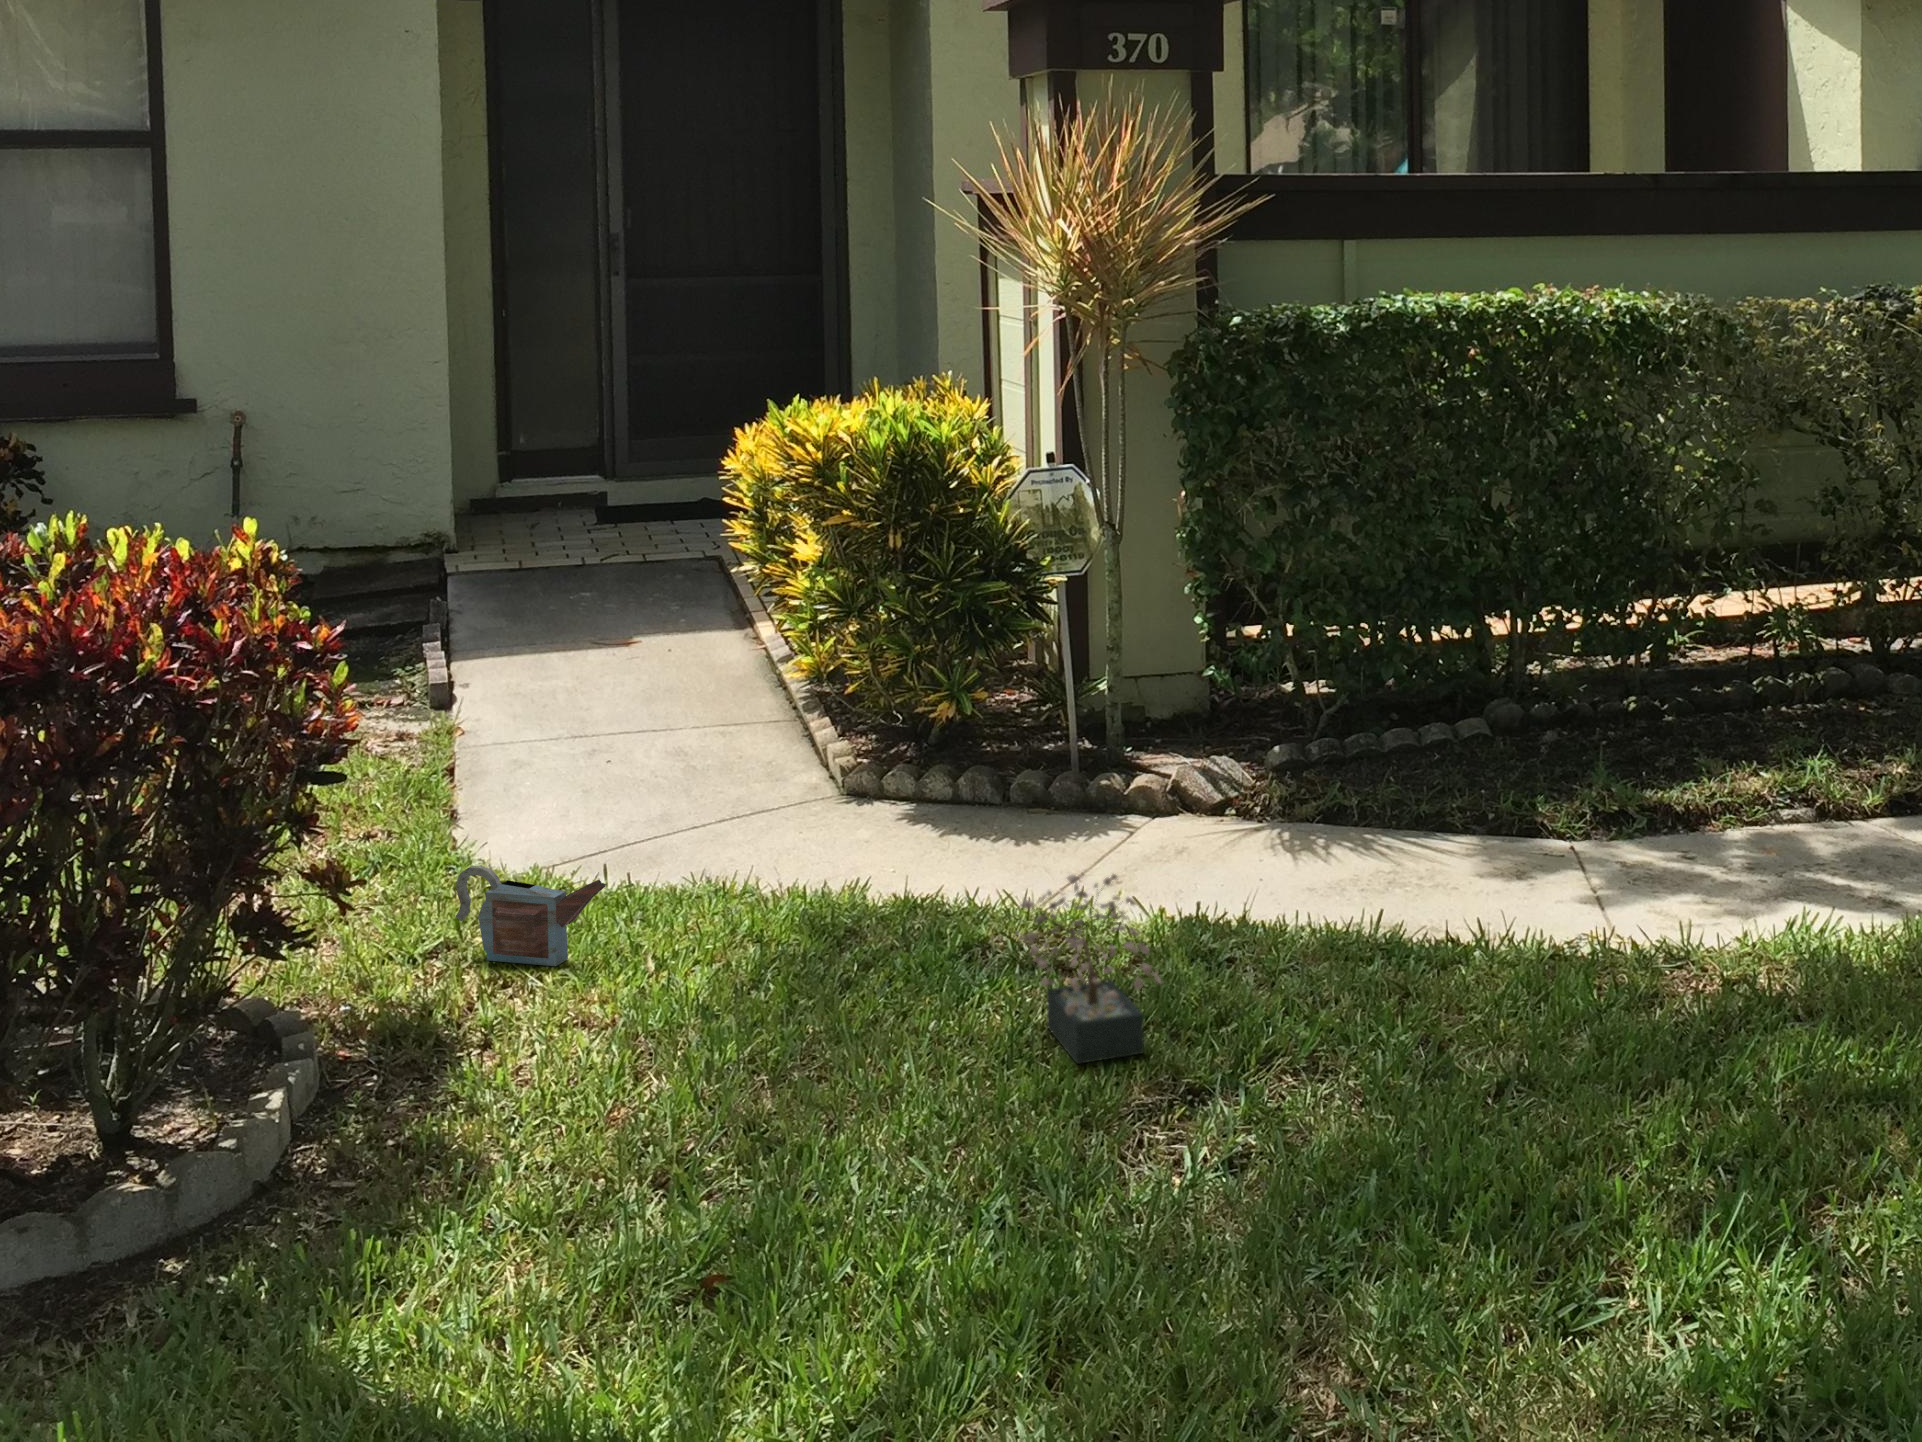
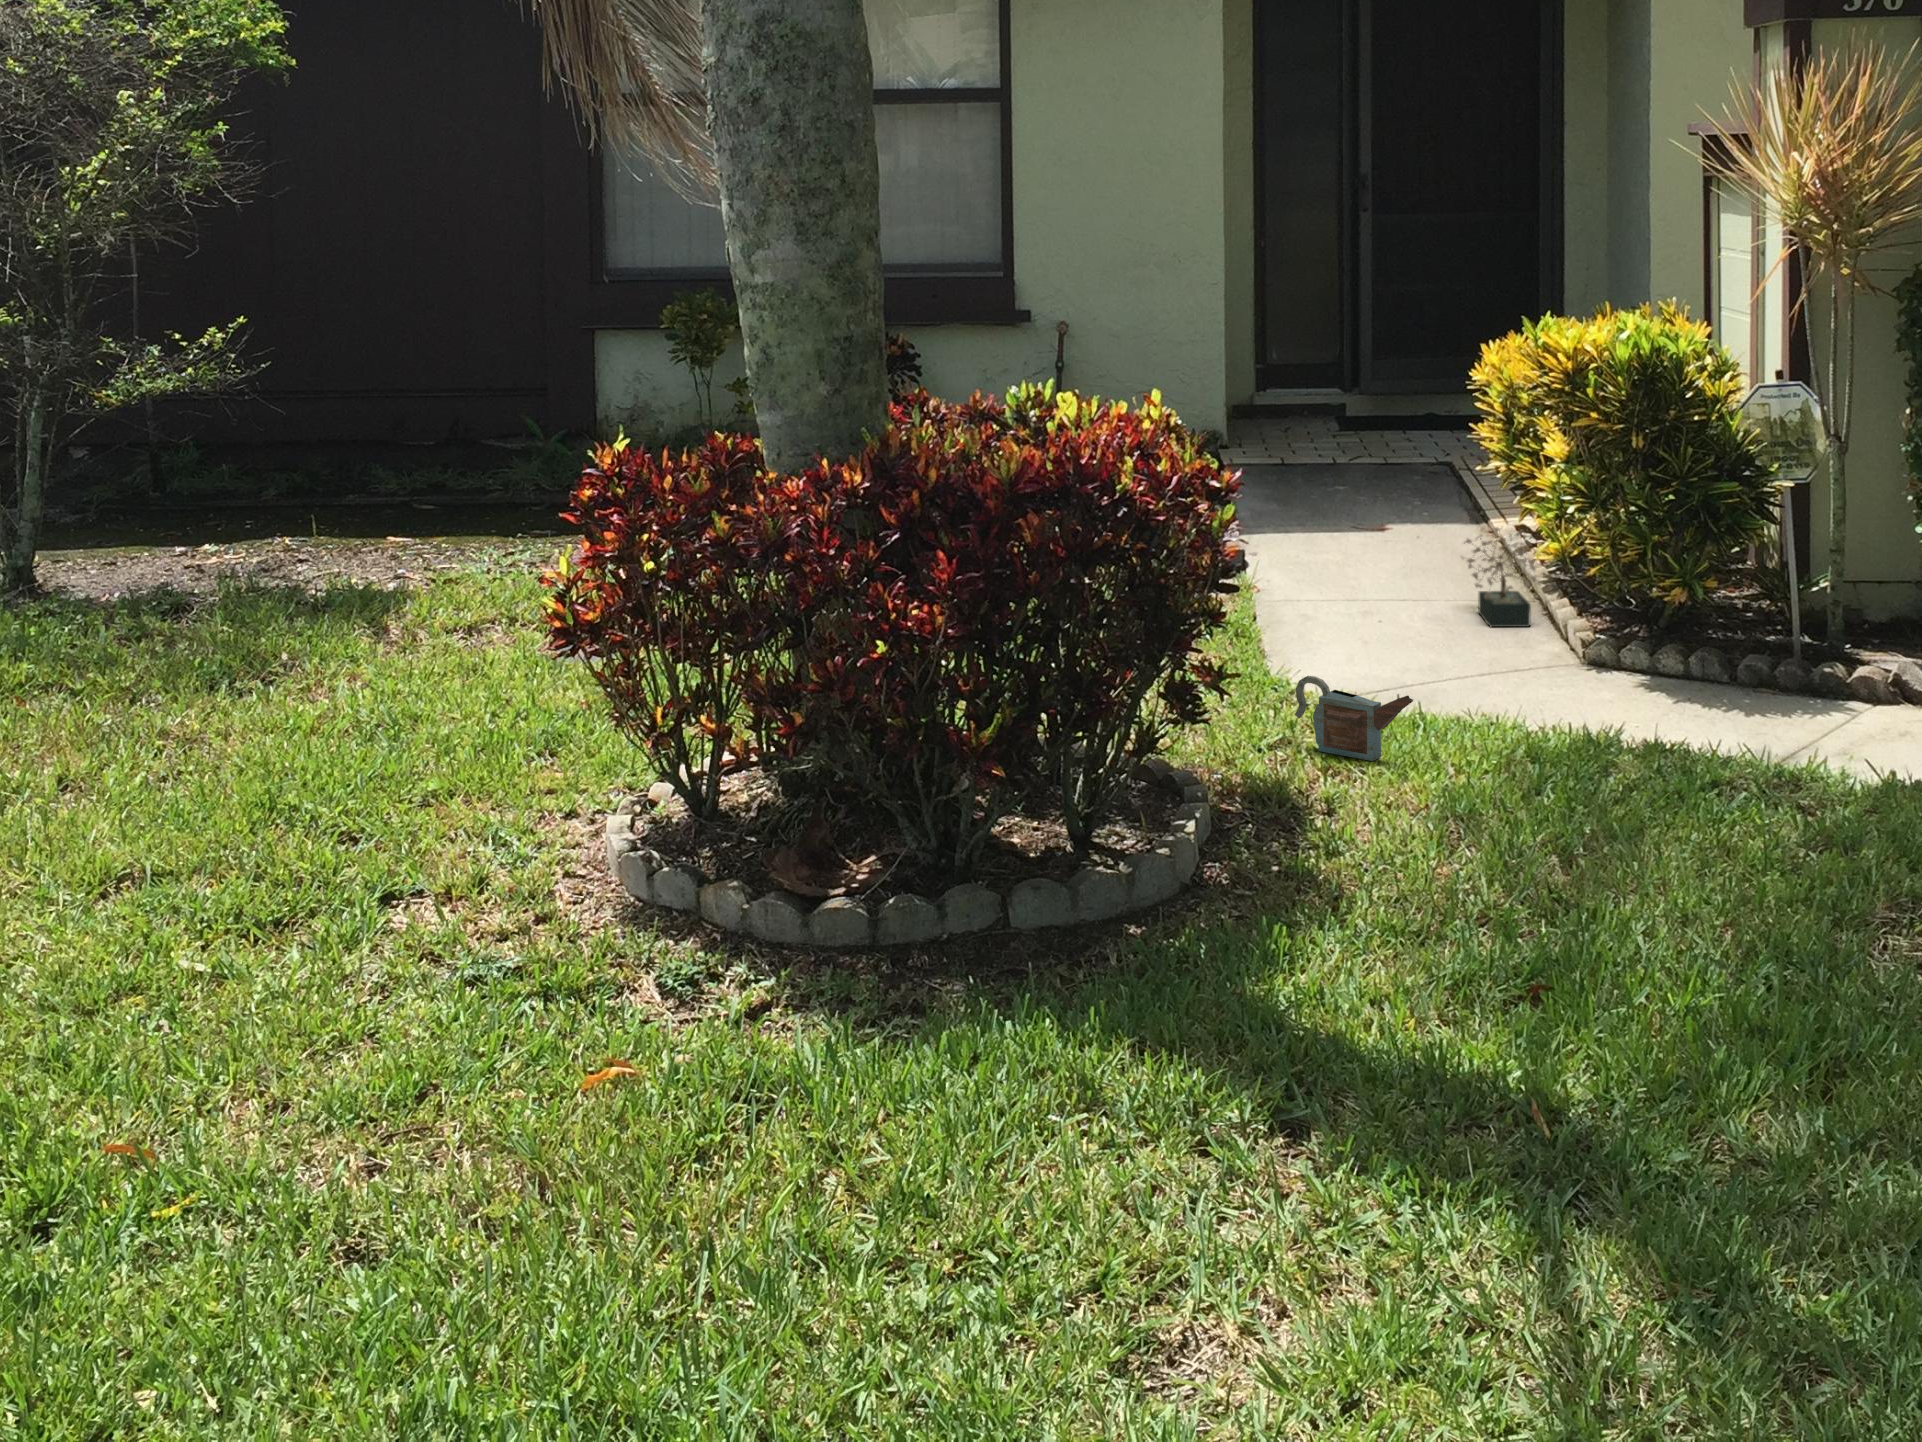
decorative plant: present [1015,874,1161,1064] -> present [1461,527,1540,627]

